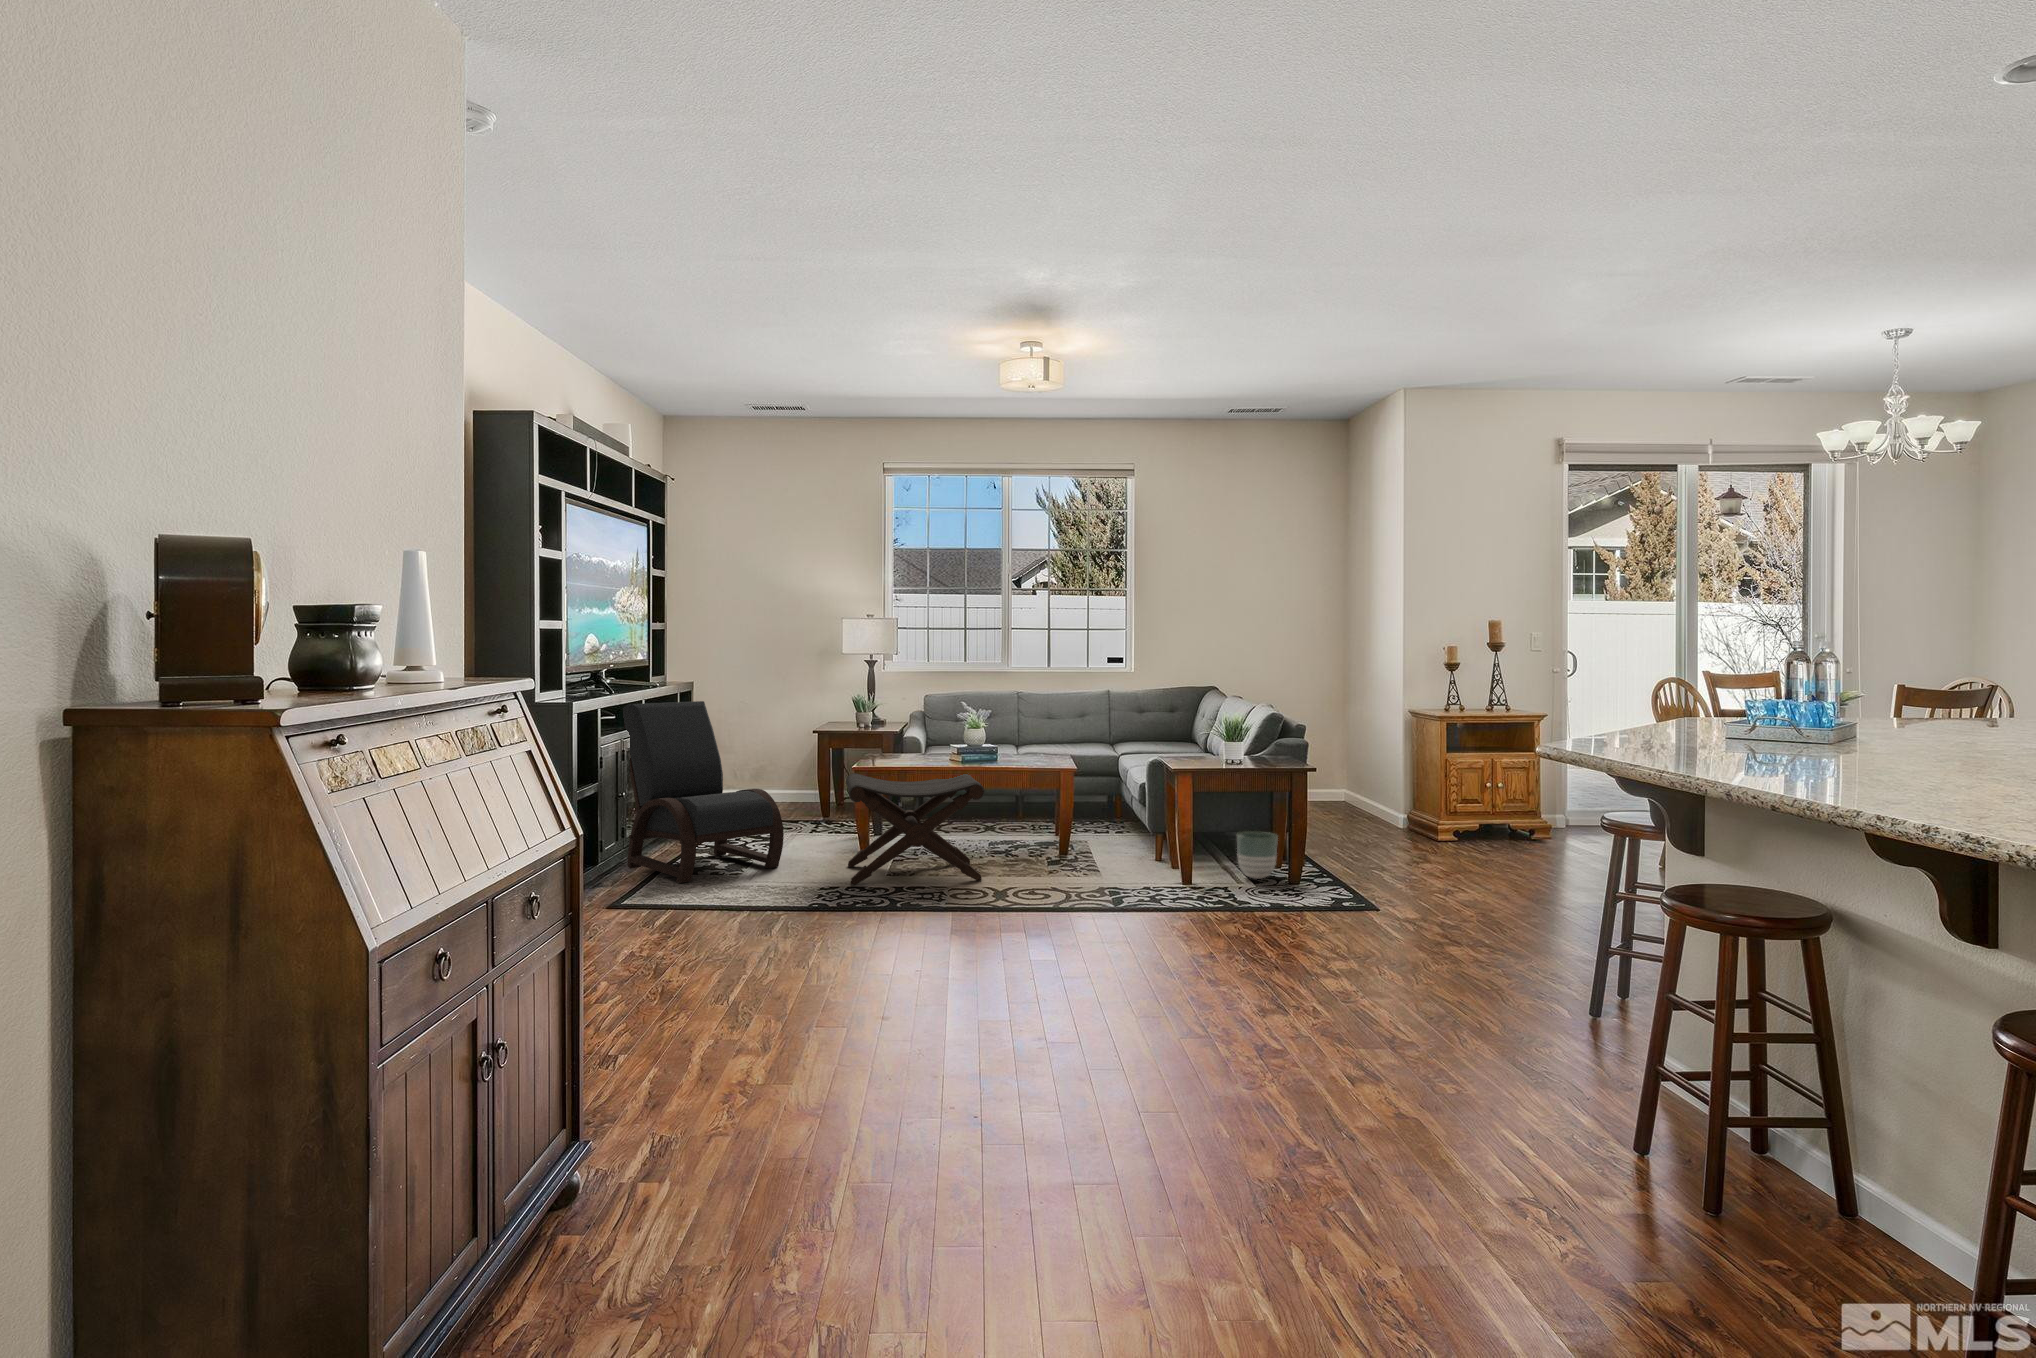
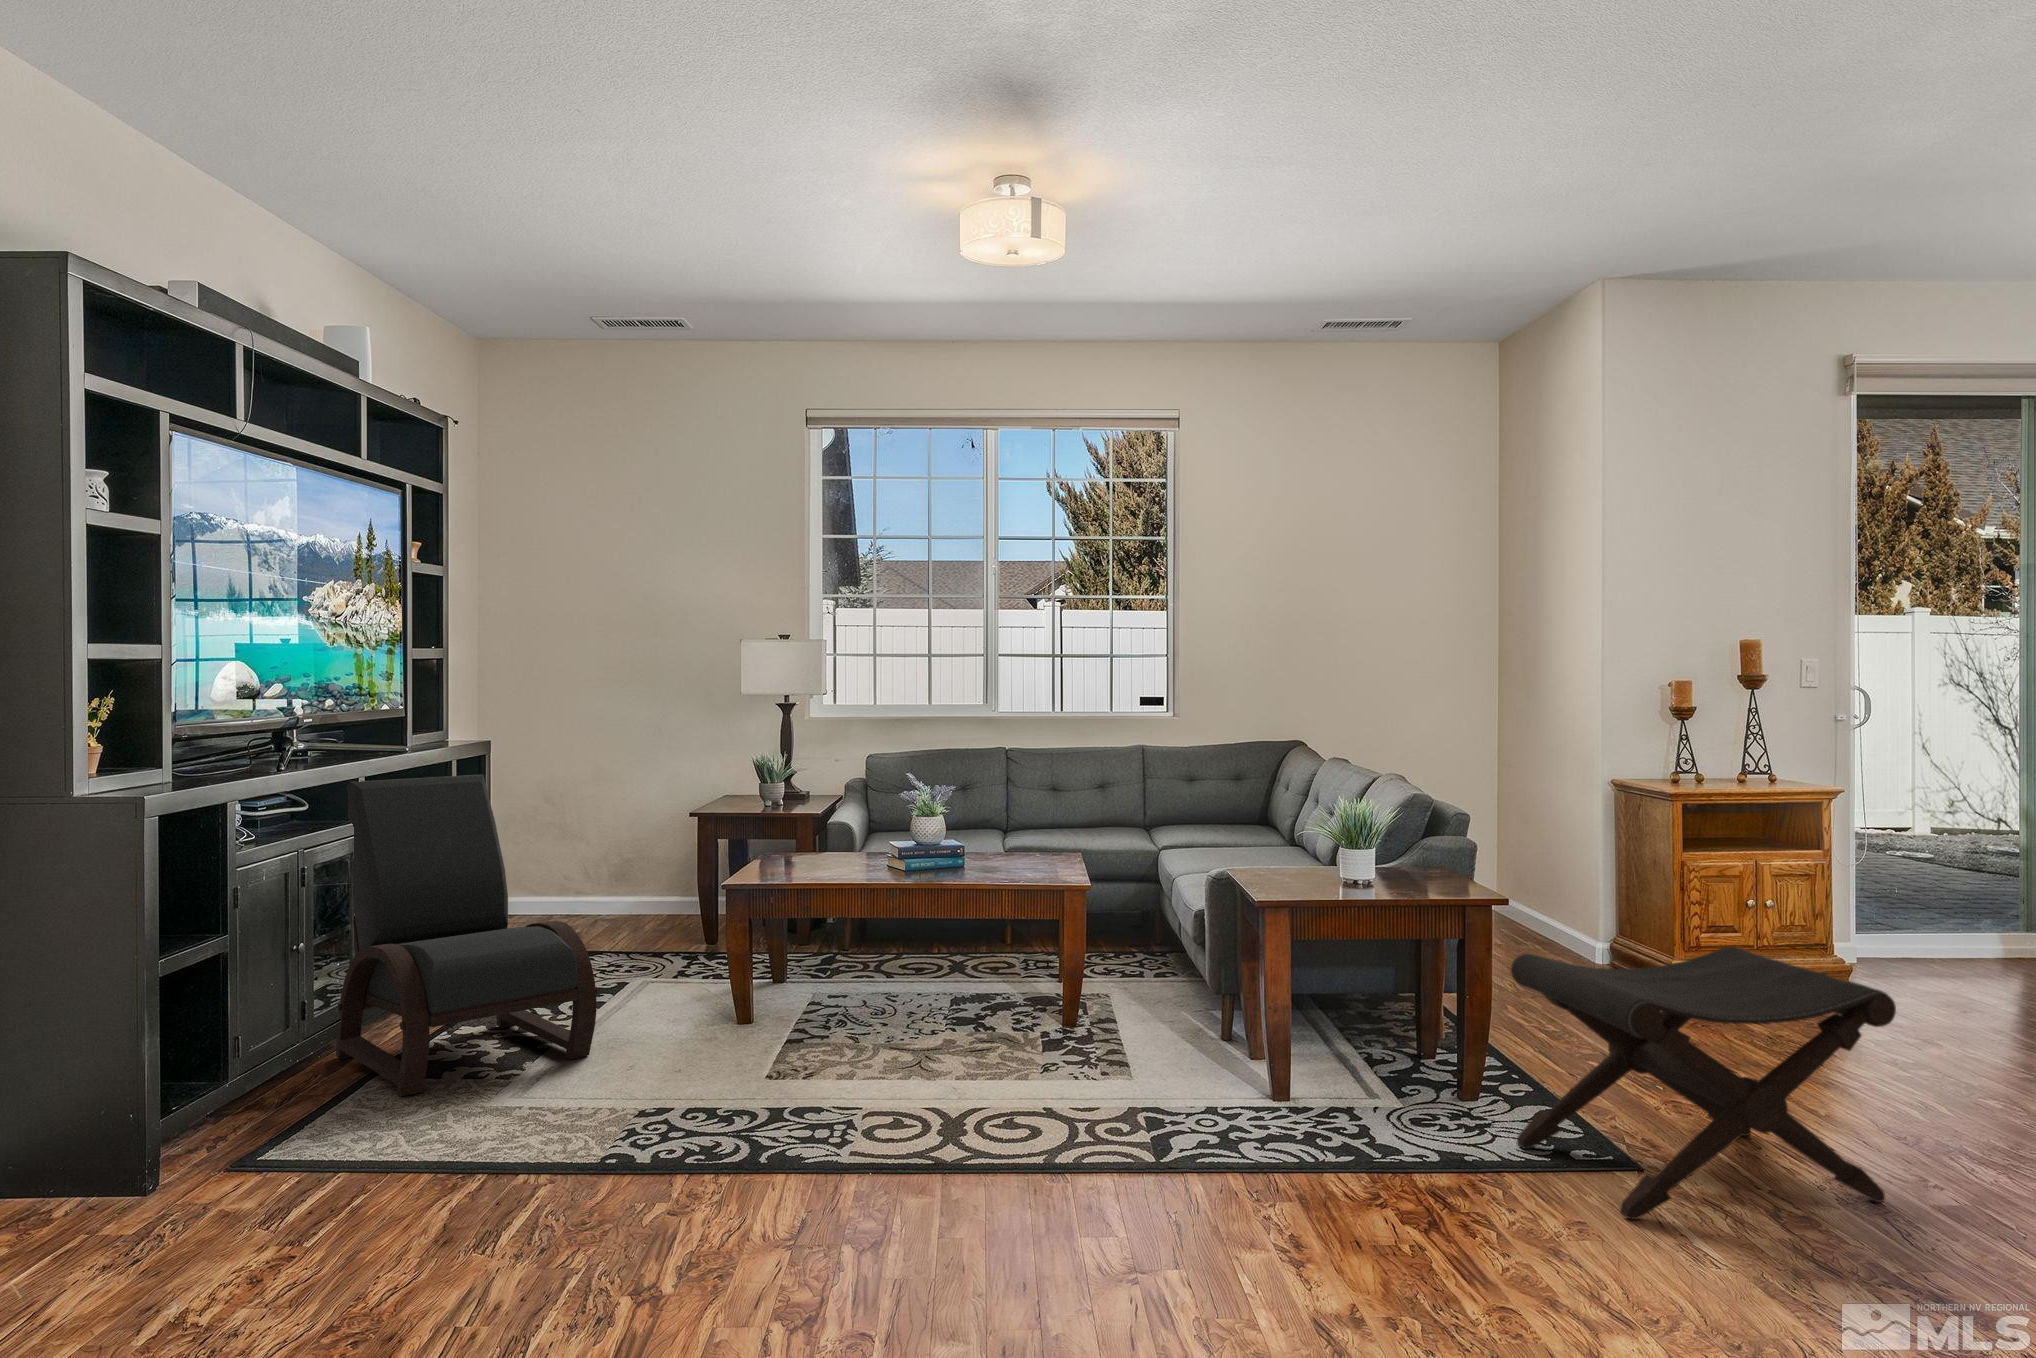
footstool: present [846,773,984,885] -> present [1511,947,1896,1219]
planter: present [1237,831,1278,879] -> none [1363,999,1435,1085]

